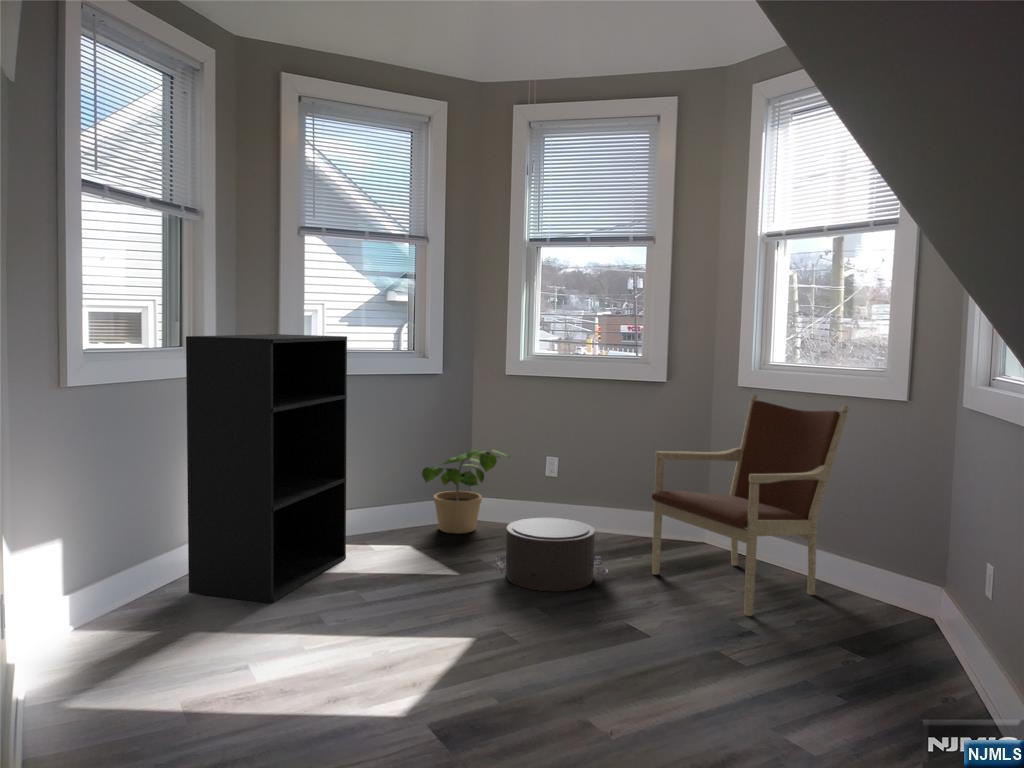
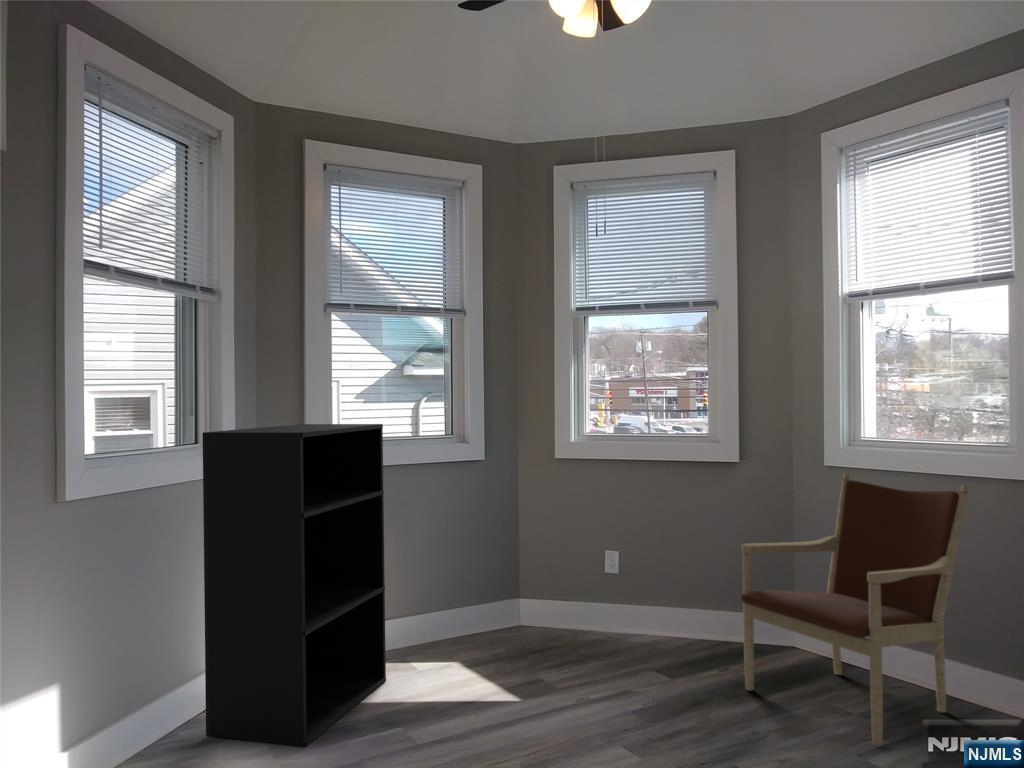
potted plant: present [422,450,509,533] -> none [467,545,568,643]
pouf: present [496,518,608,591] -> none [563,625,699,719]

